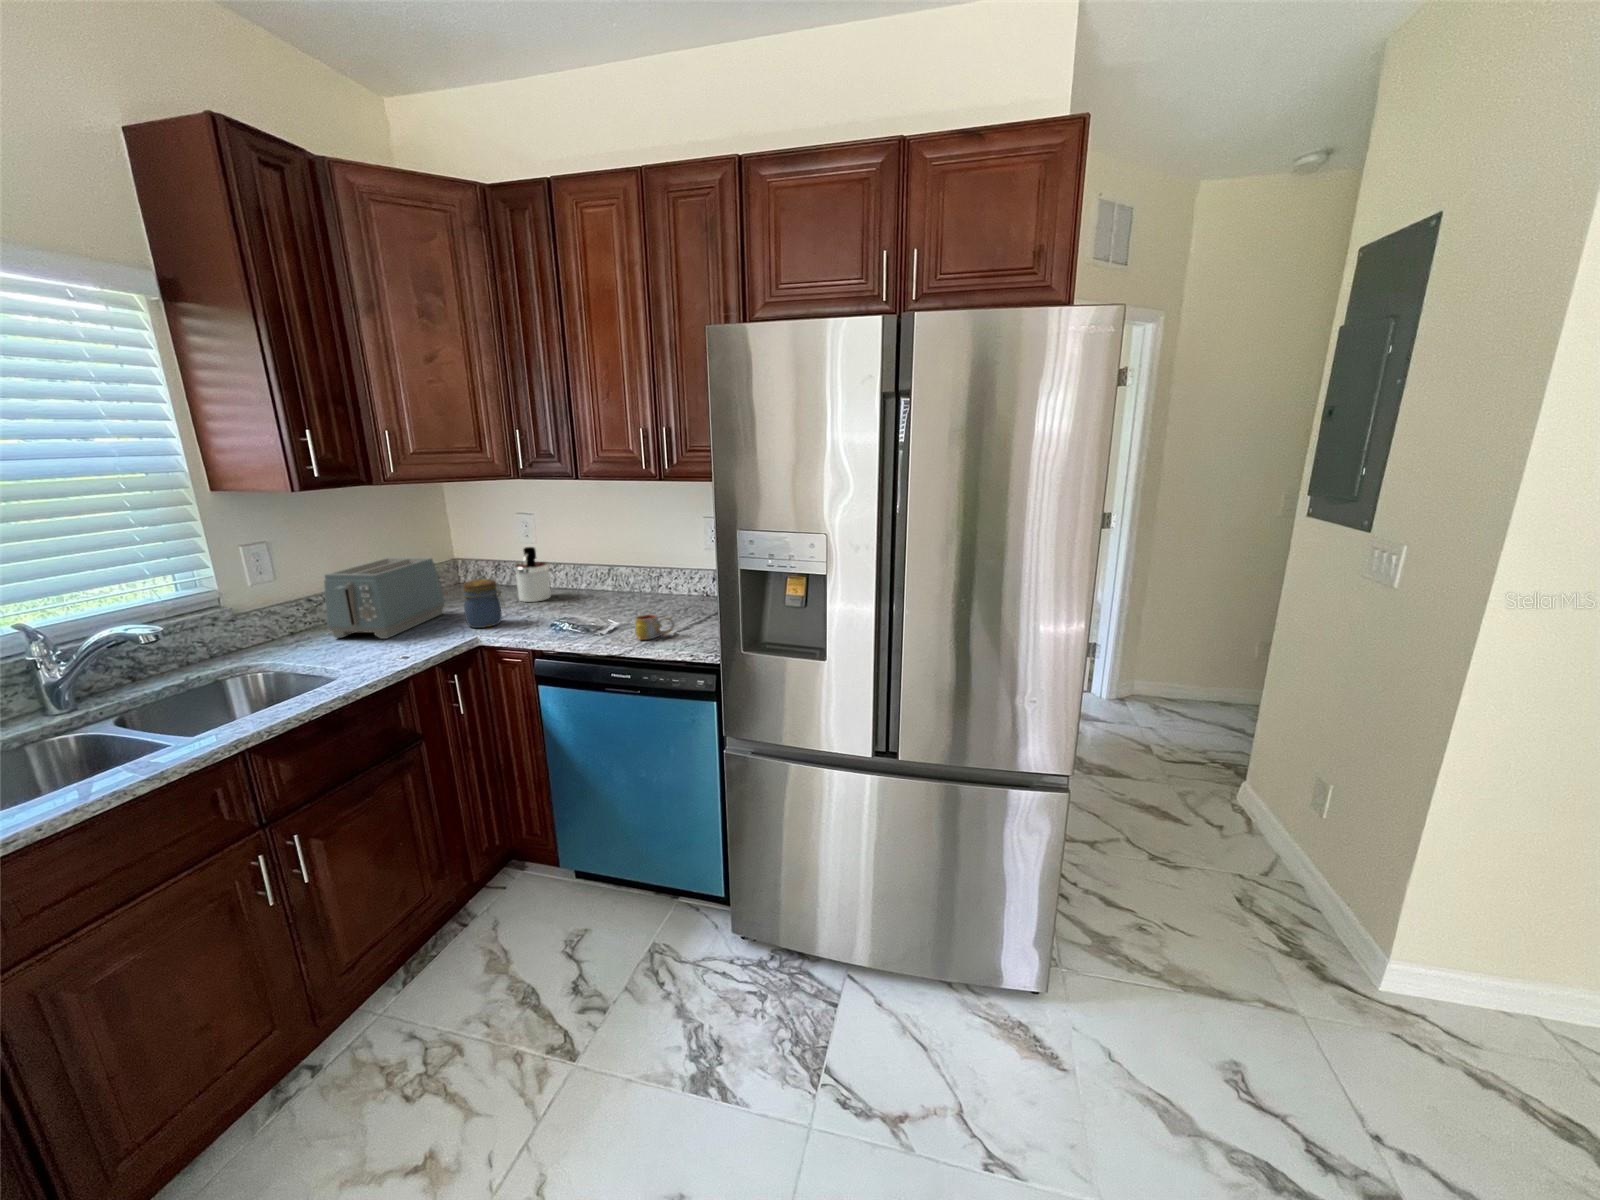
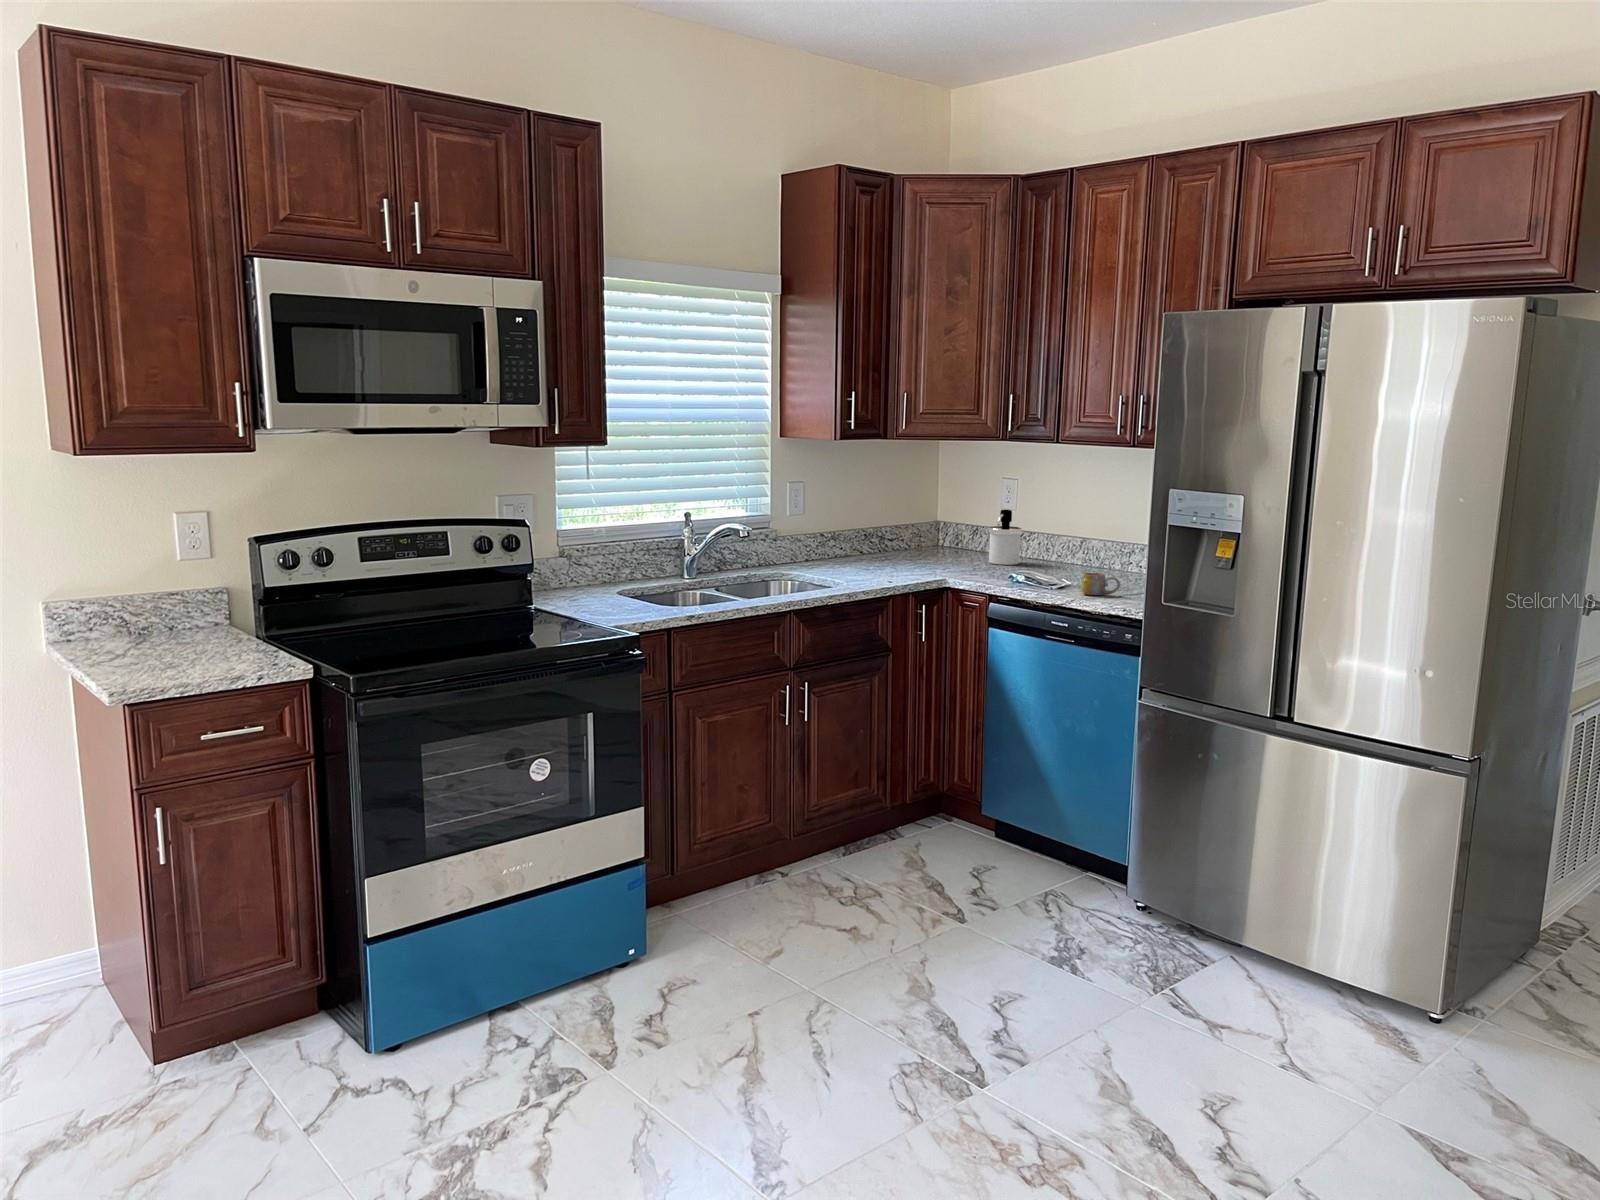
toaster: present [324,558,445,639] -> none [835,506,924,571]
jar: present [462,579,502,628] -> none [939,530,974,574]

